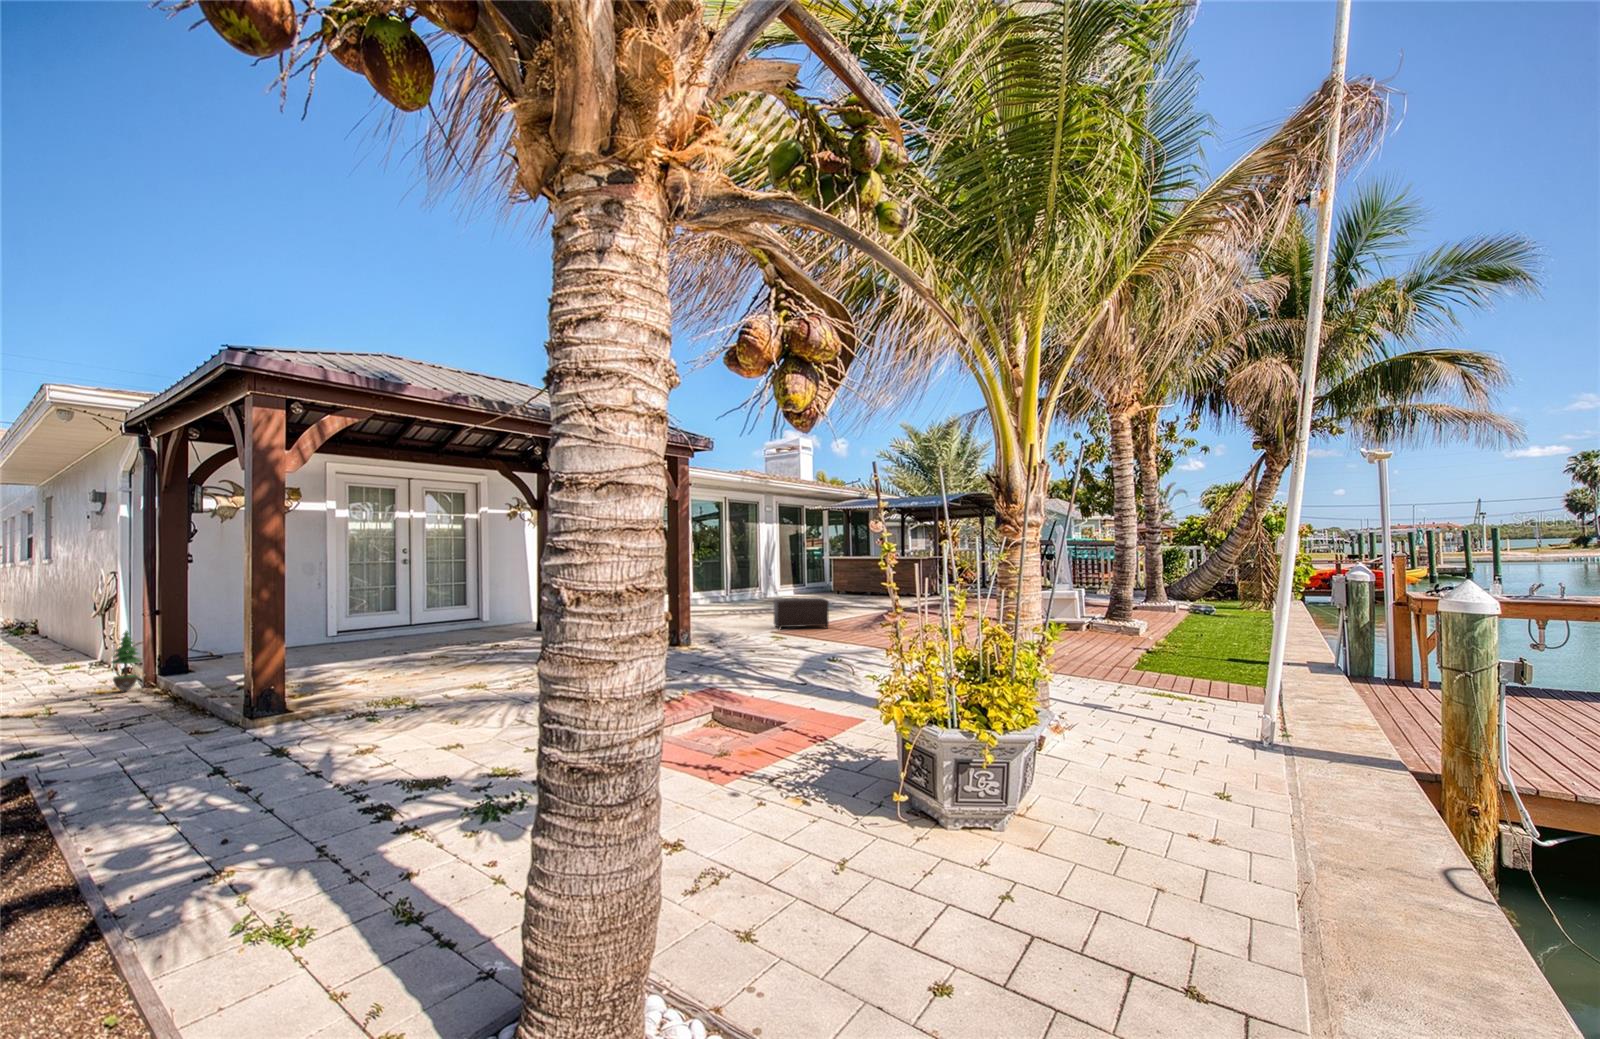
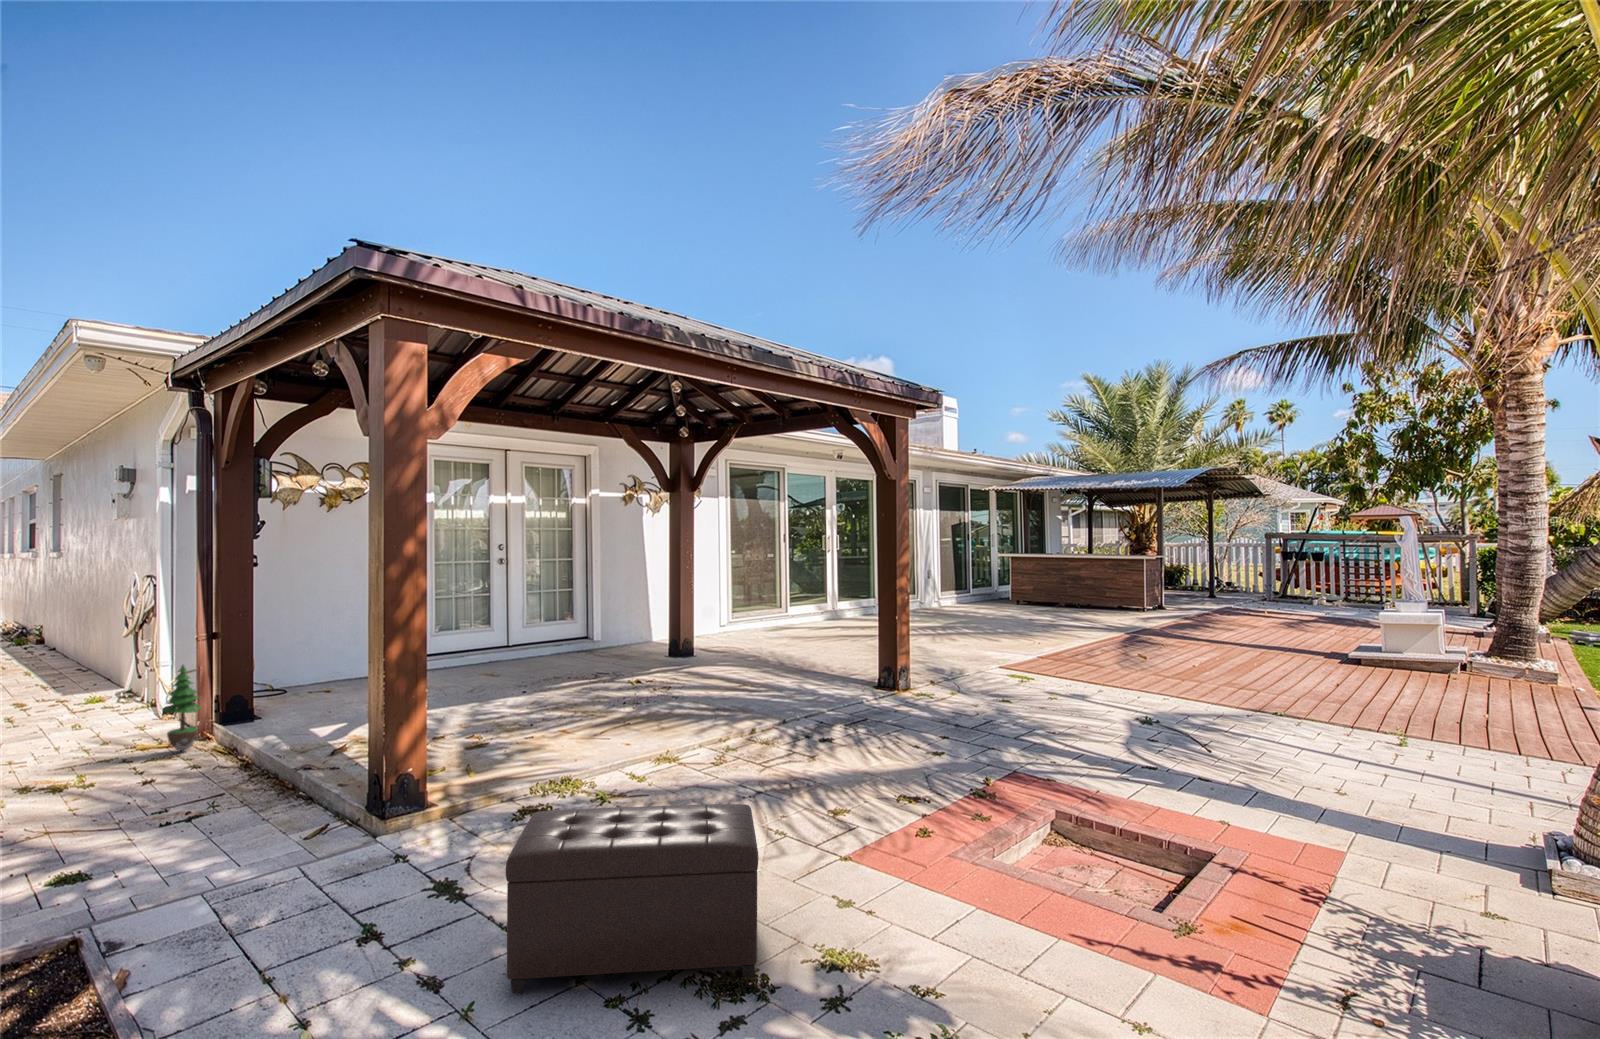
ottoman: present [773,598,829,630] -> present [506,804,759,993]

